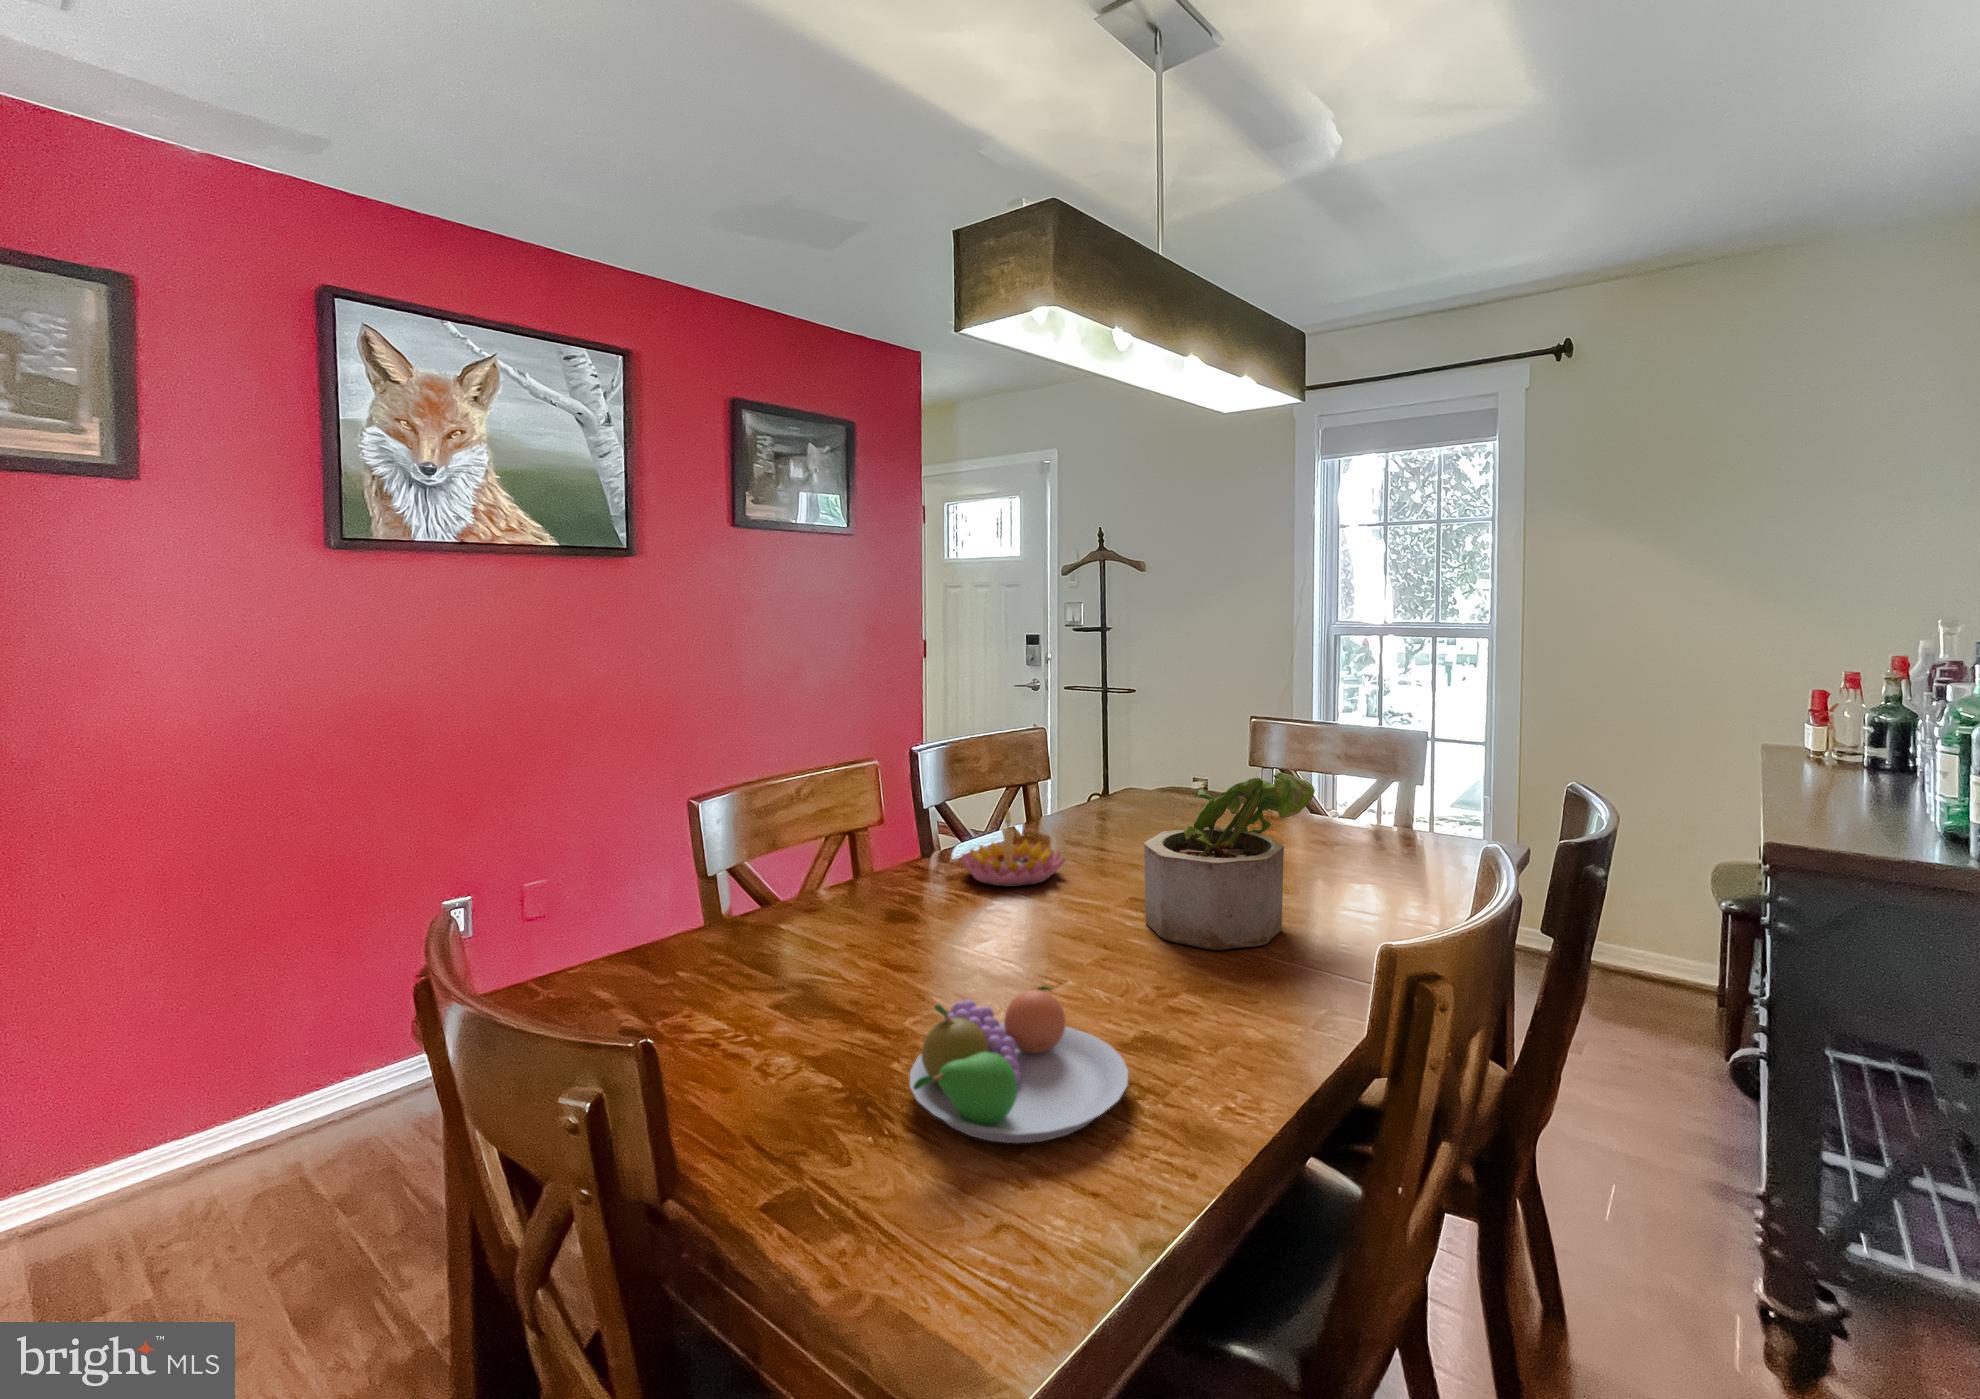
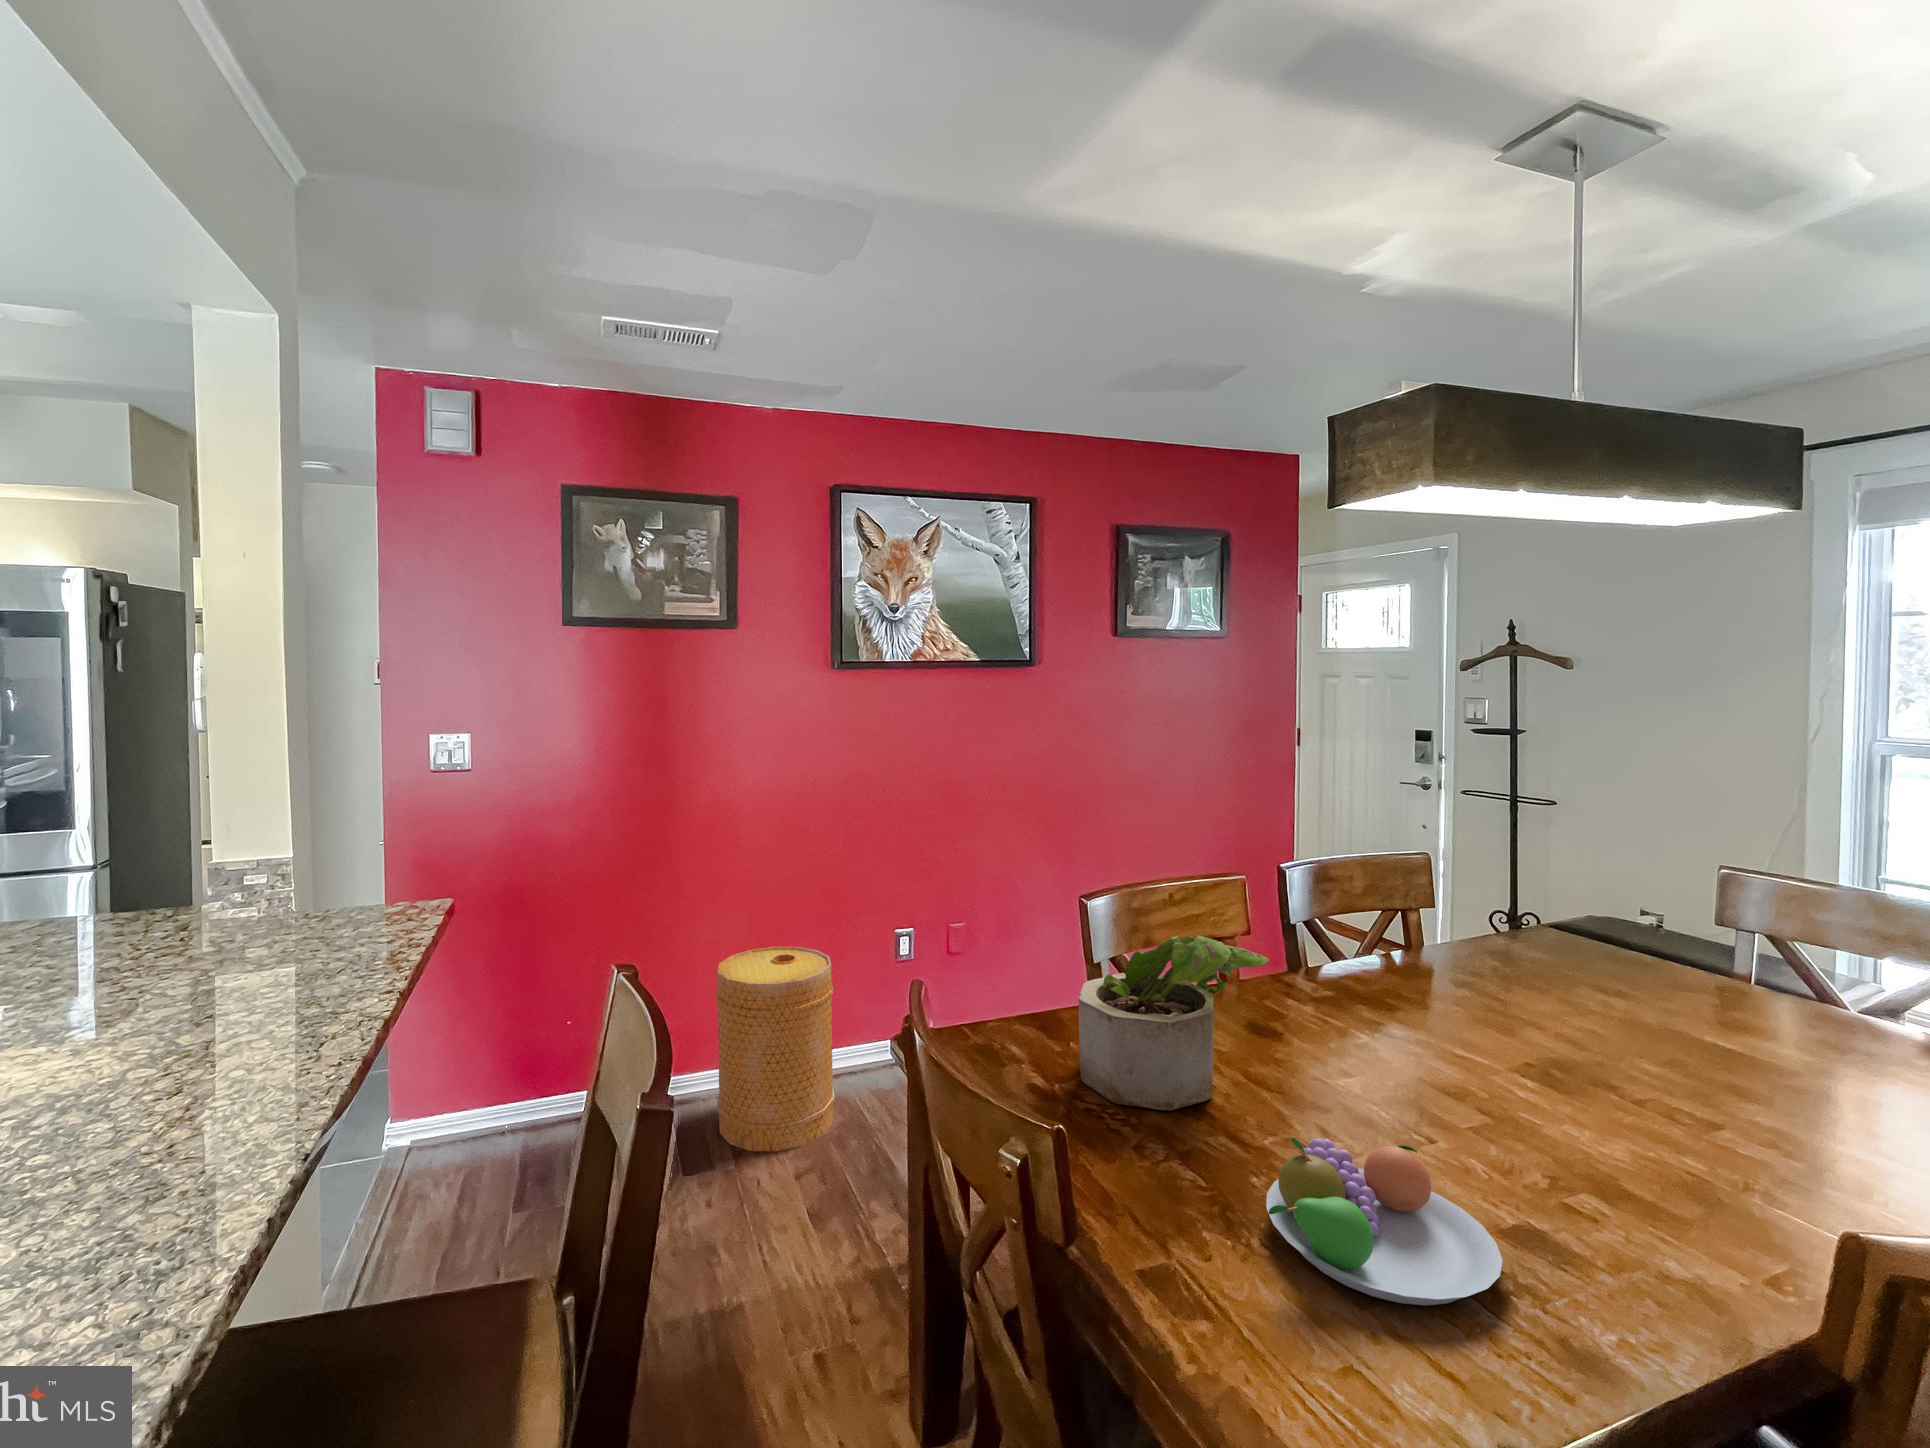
potted plant: present [1144,773,1315,950] -> present [1078,936,1269,1110]
candle holder: present [961,810,1065,887] -> none [1326,939,1448,1024]
basket: none [129,938,358,1238] -> present [716,947,835,1151]

